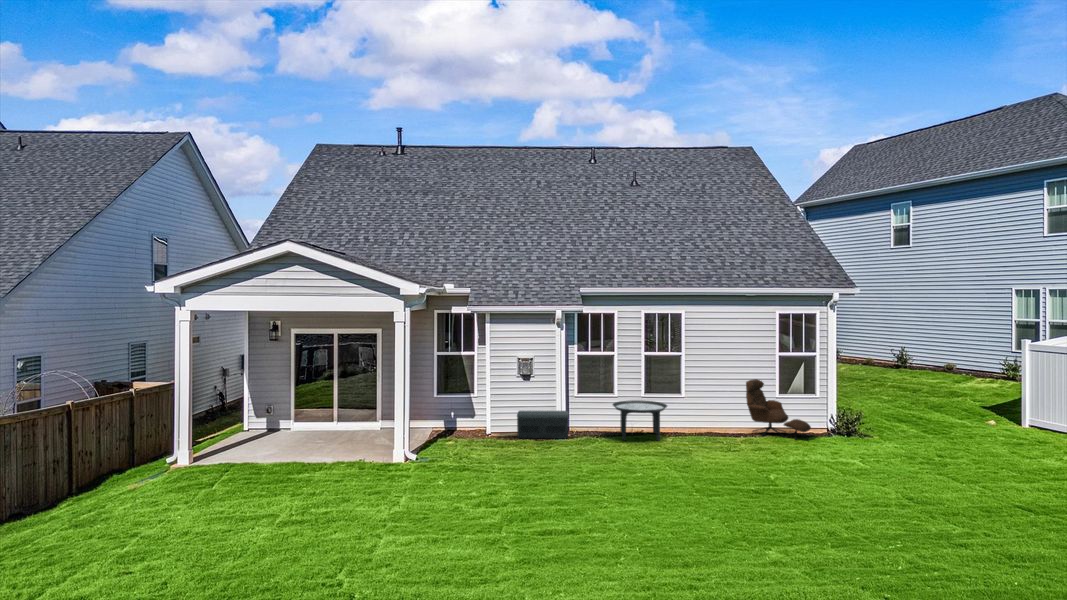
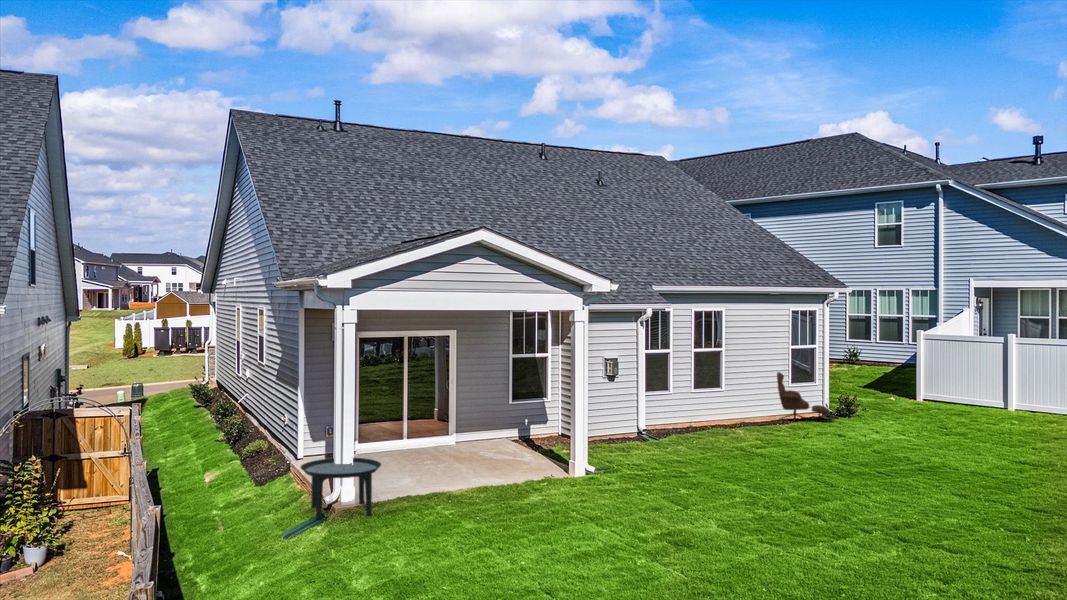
round table: present [613,400,667,441] -> present [301,458,381,520]
storage bench: present [517,411,568,439] -> none [599,409,653,439]

